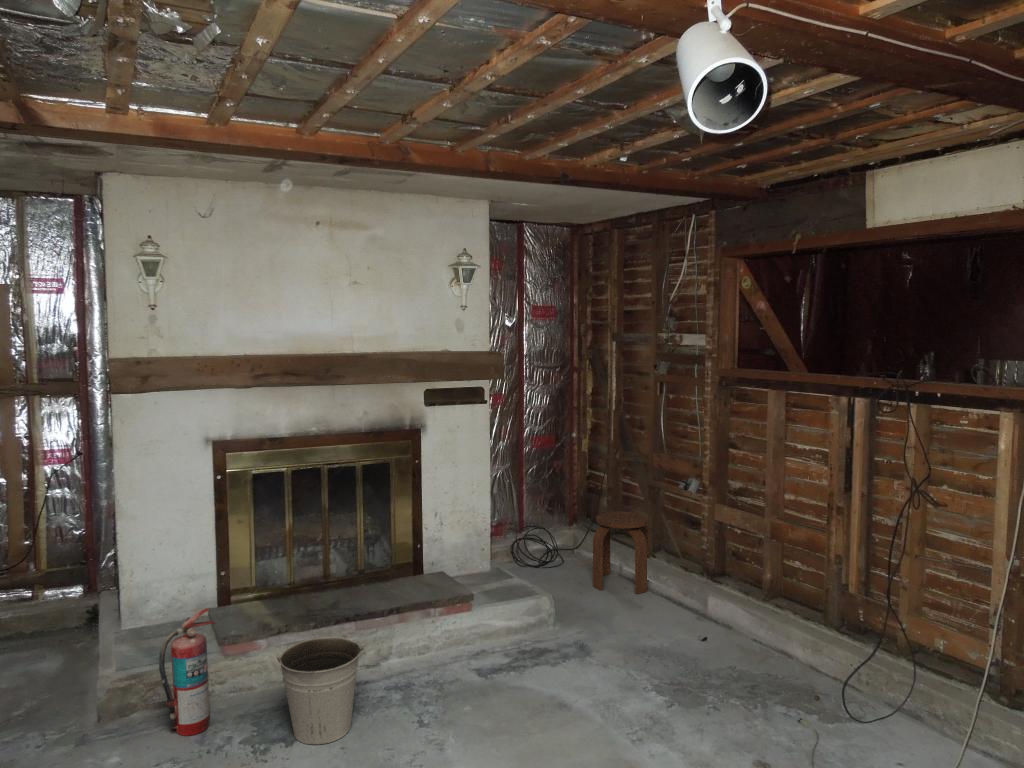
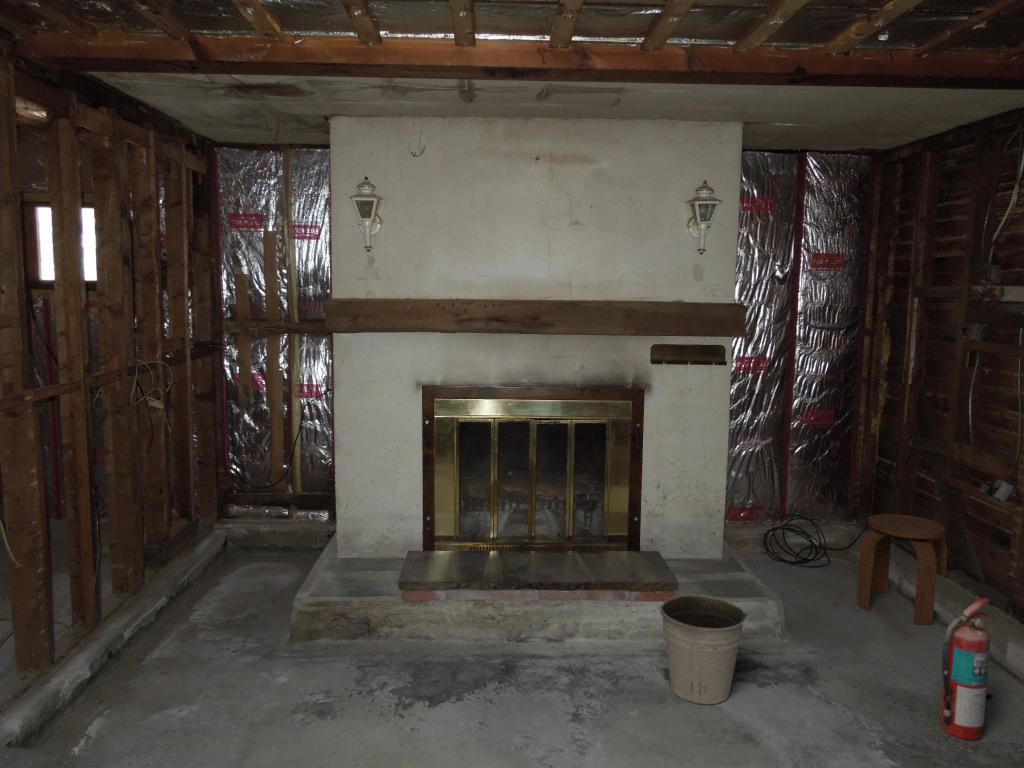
fire extinguisher: present [159,608,216,736] -> present [941,598,993,740]
bucket: present [277,637,363,744] -> present [658,595,748,704]

